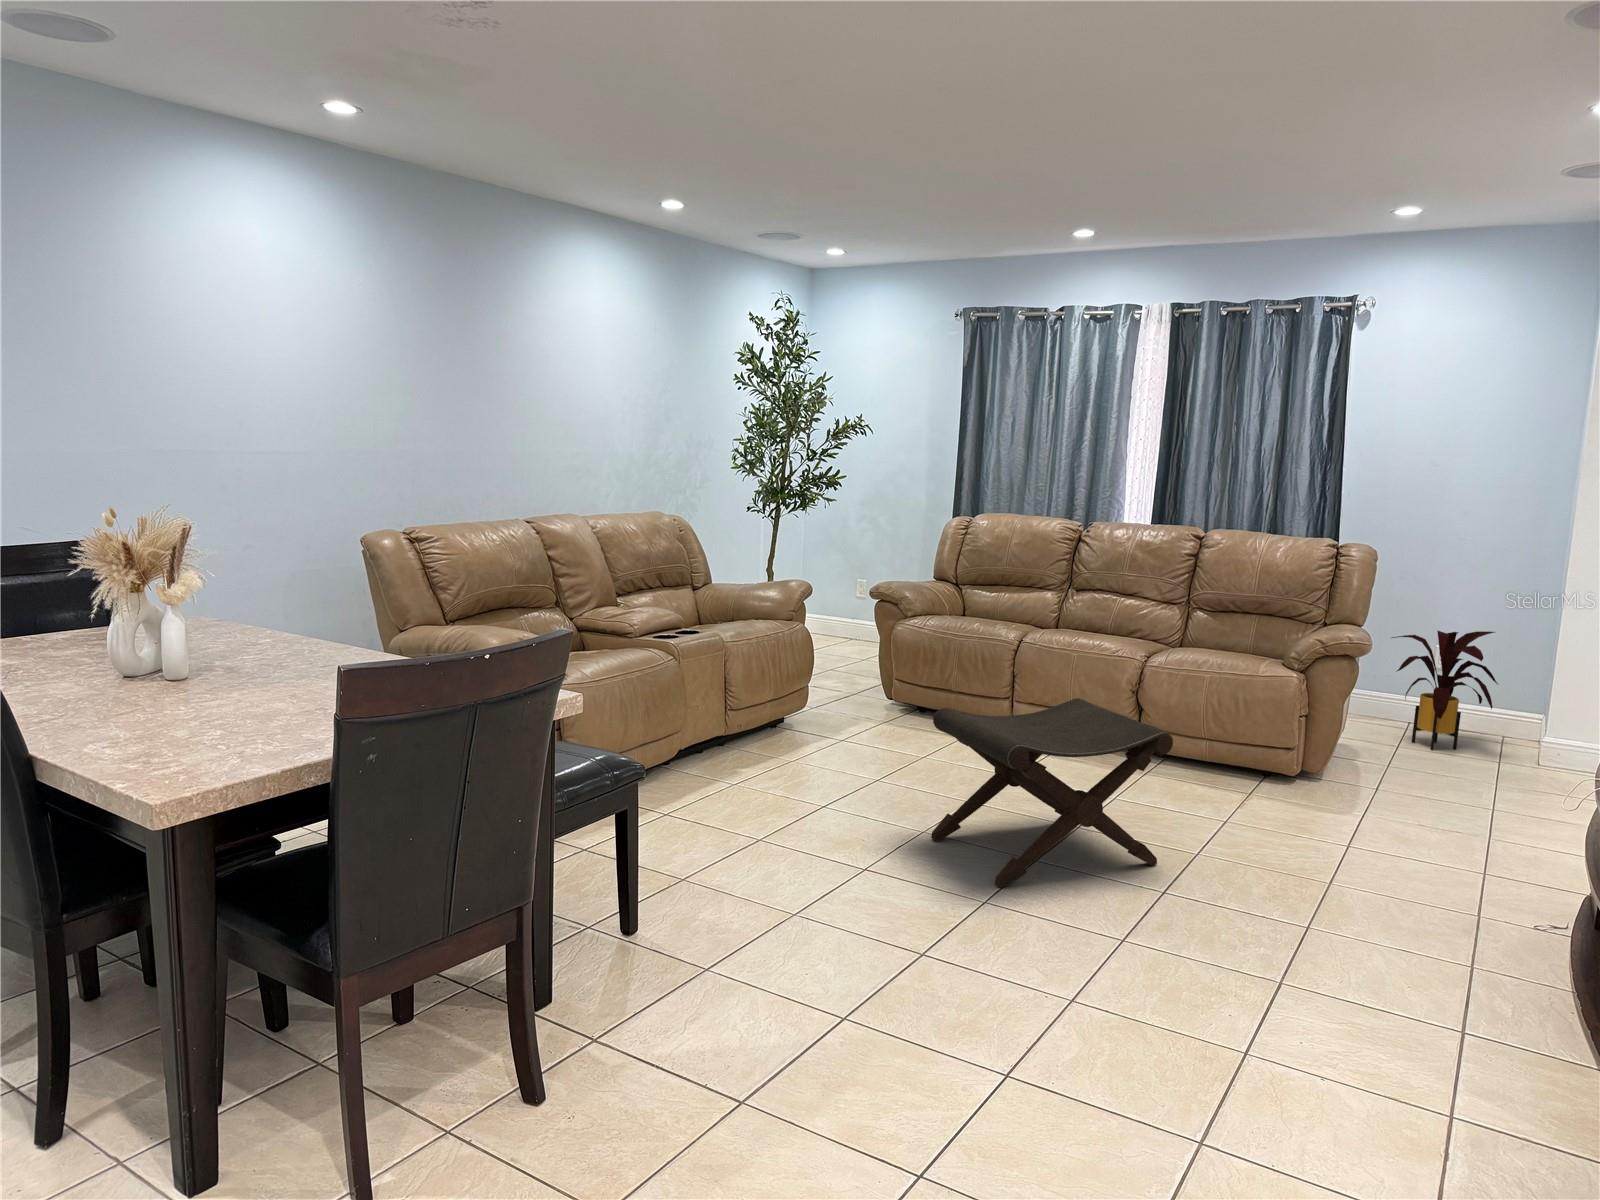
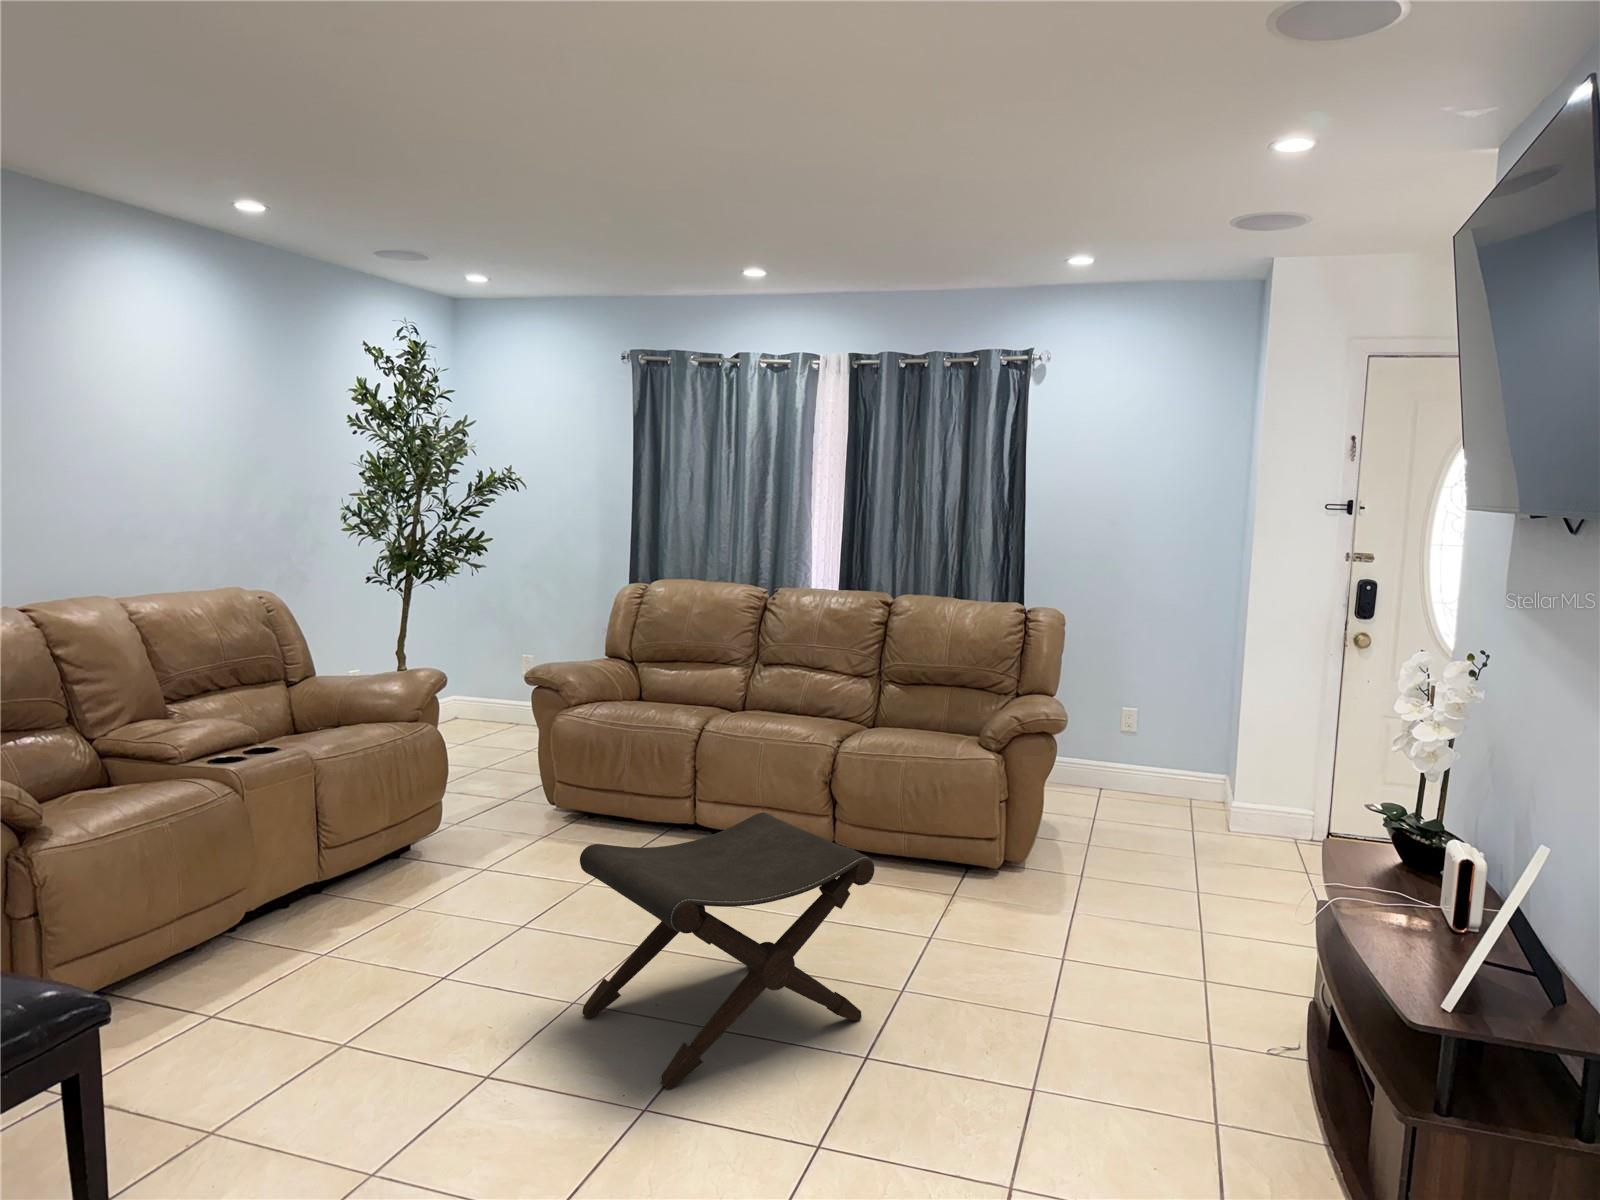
house plant: present [1392,631,1498,750] -> none [1078,692,1180,818]

